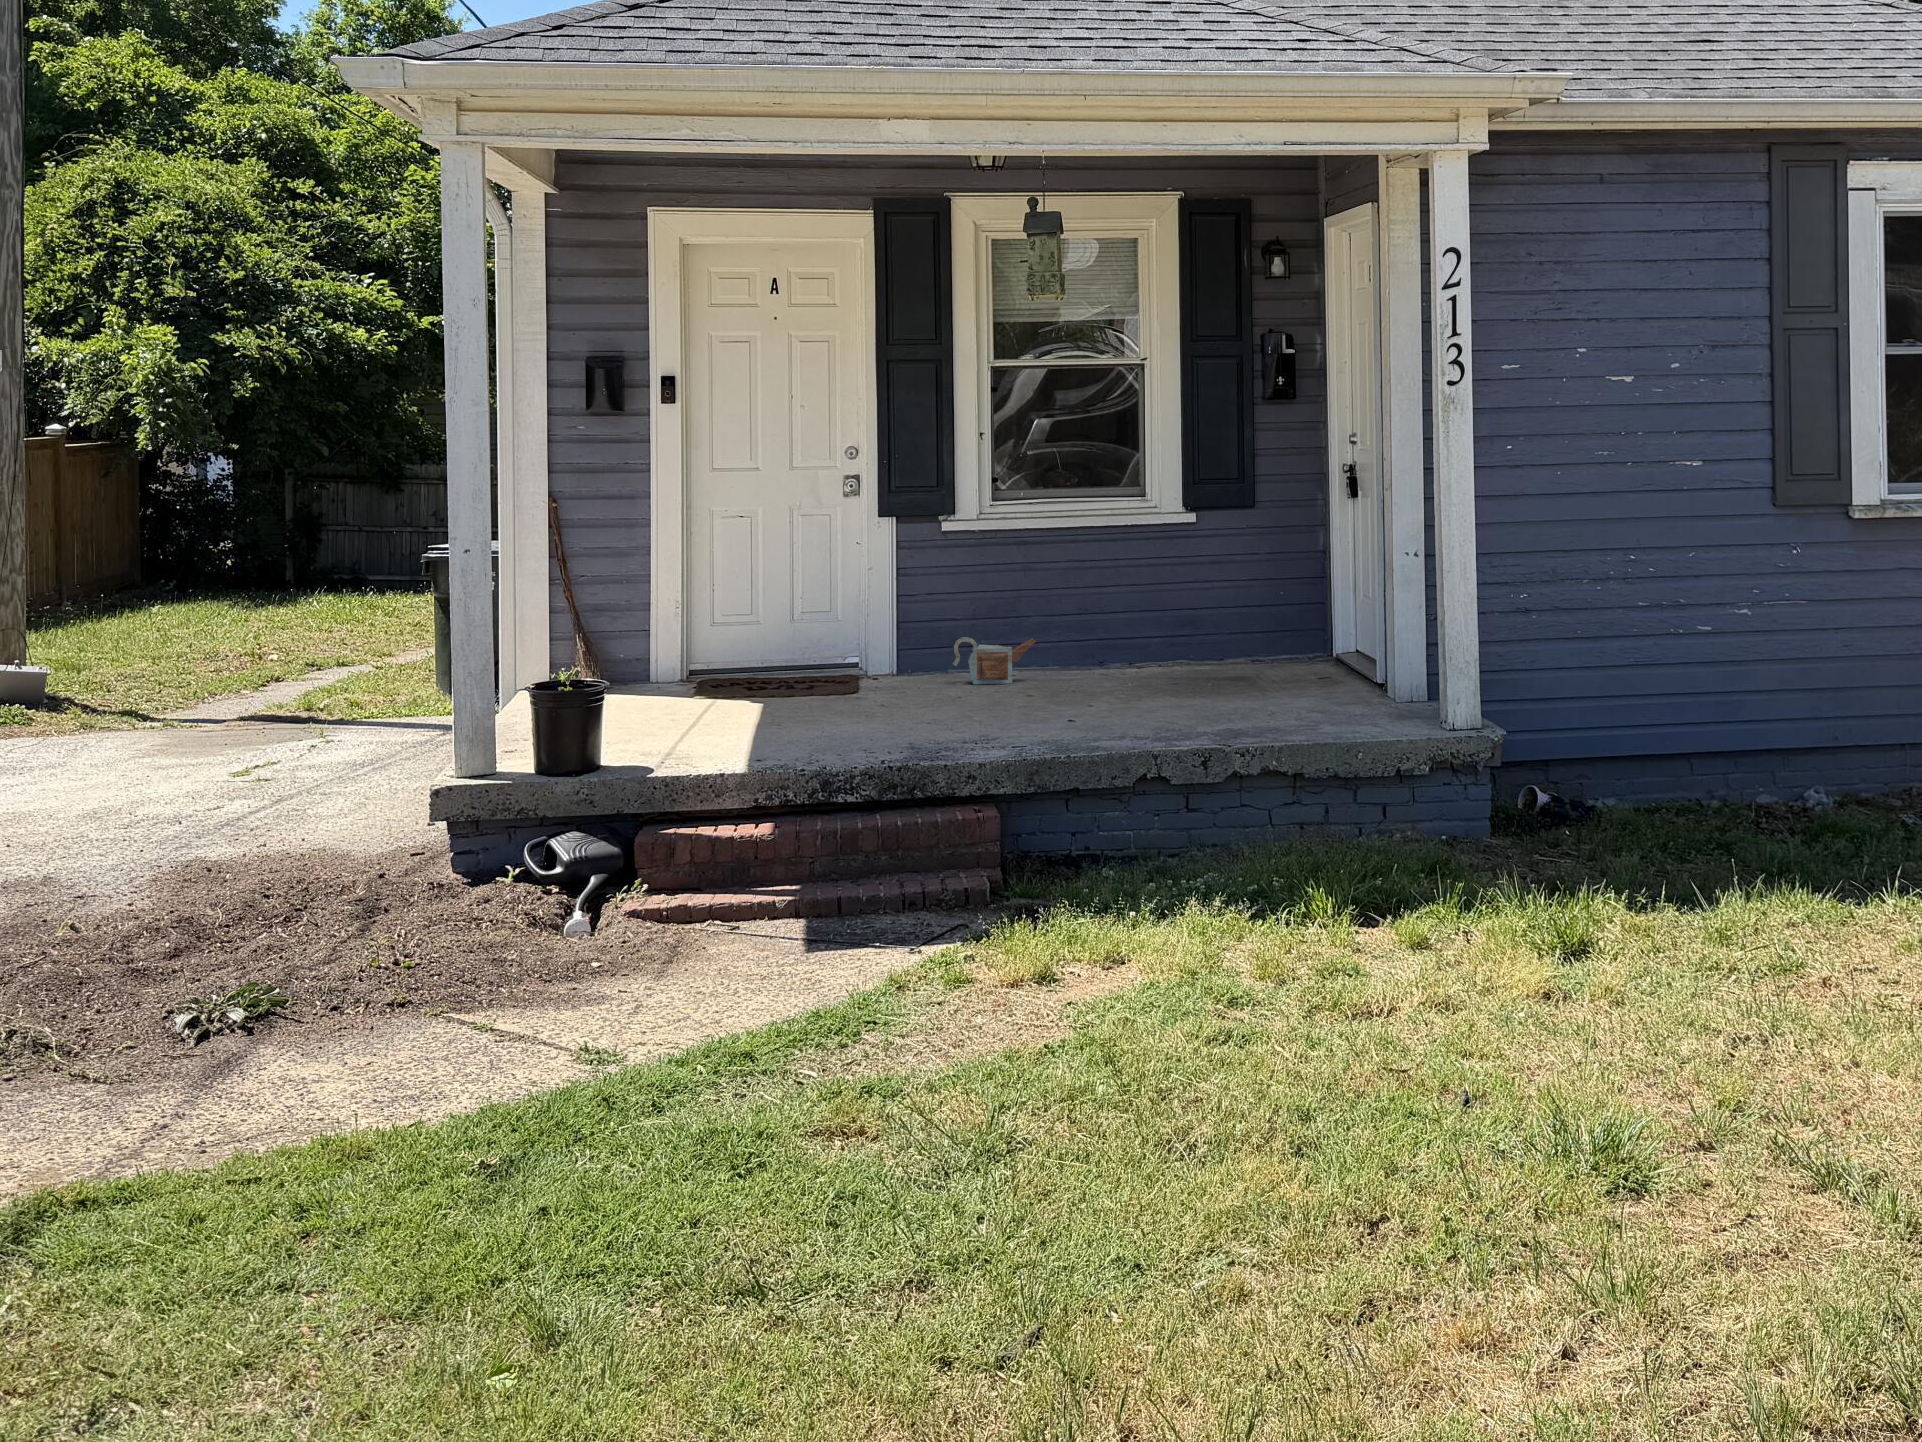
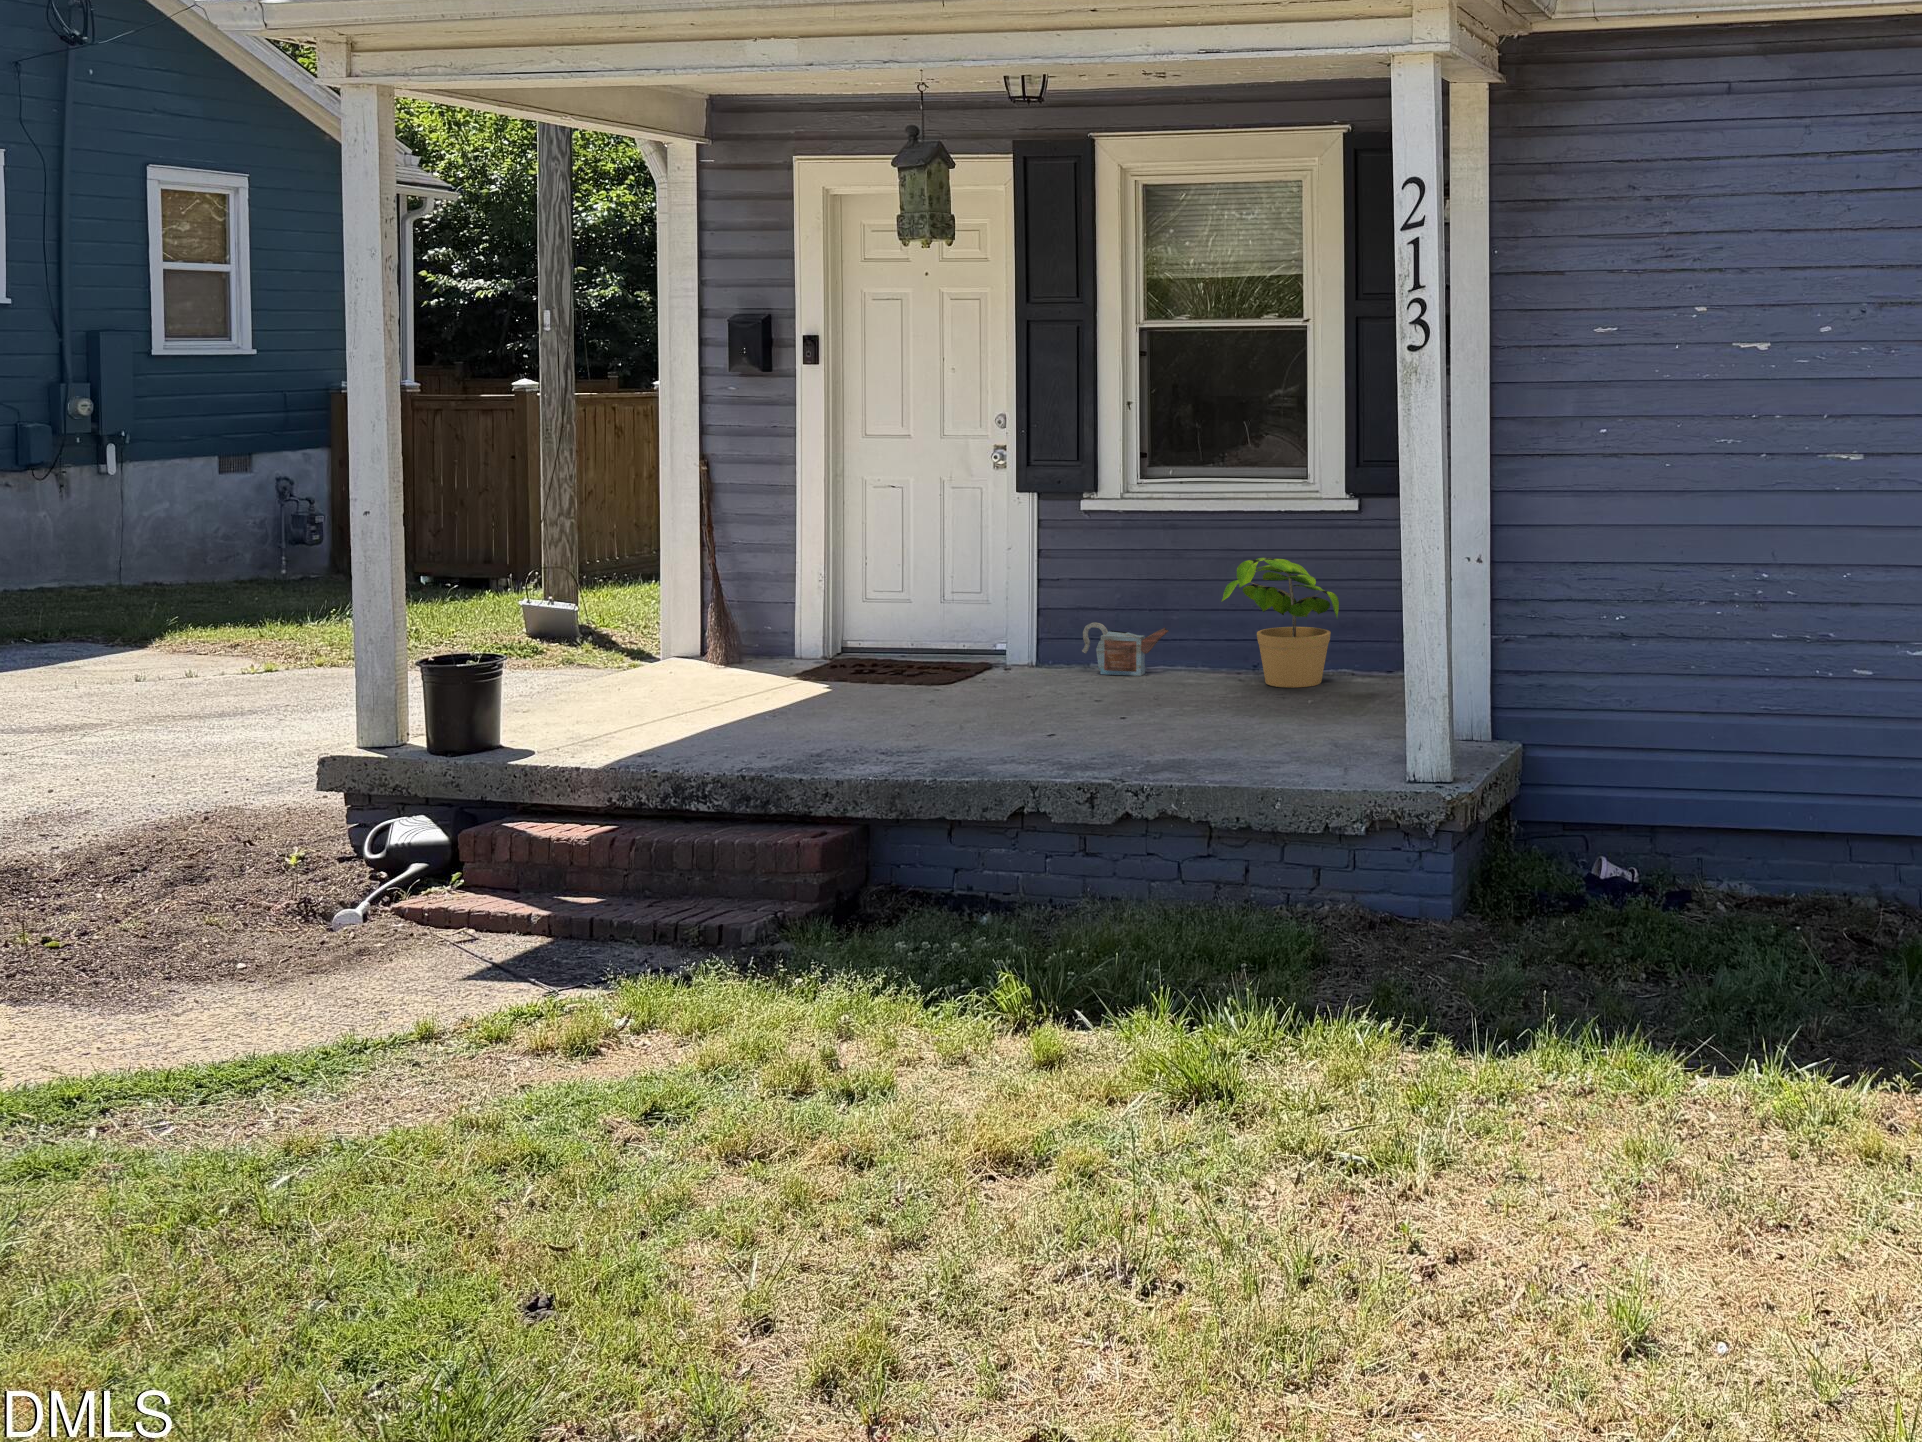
potted plant: none [1104,567,1202,683] -> present [1222,558,1339,688]

